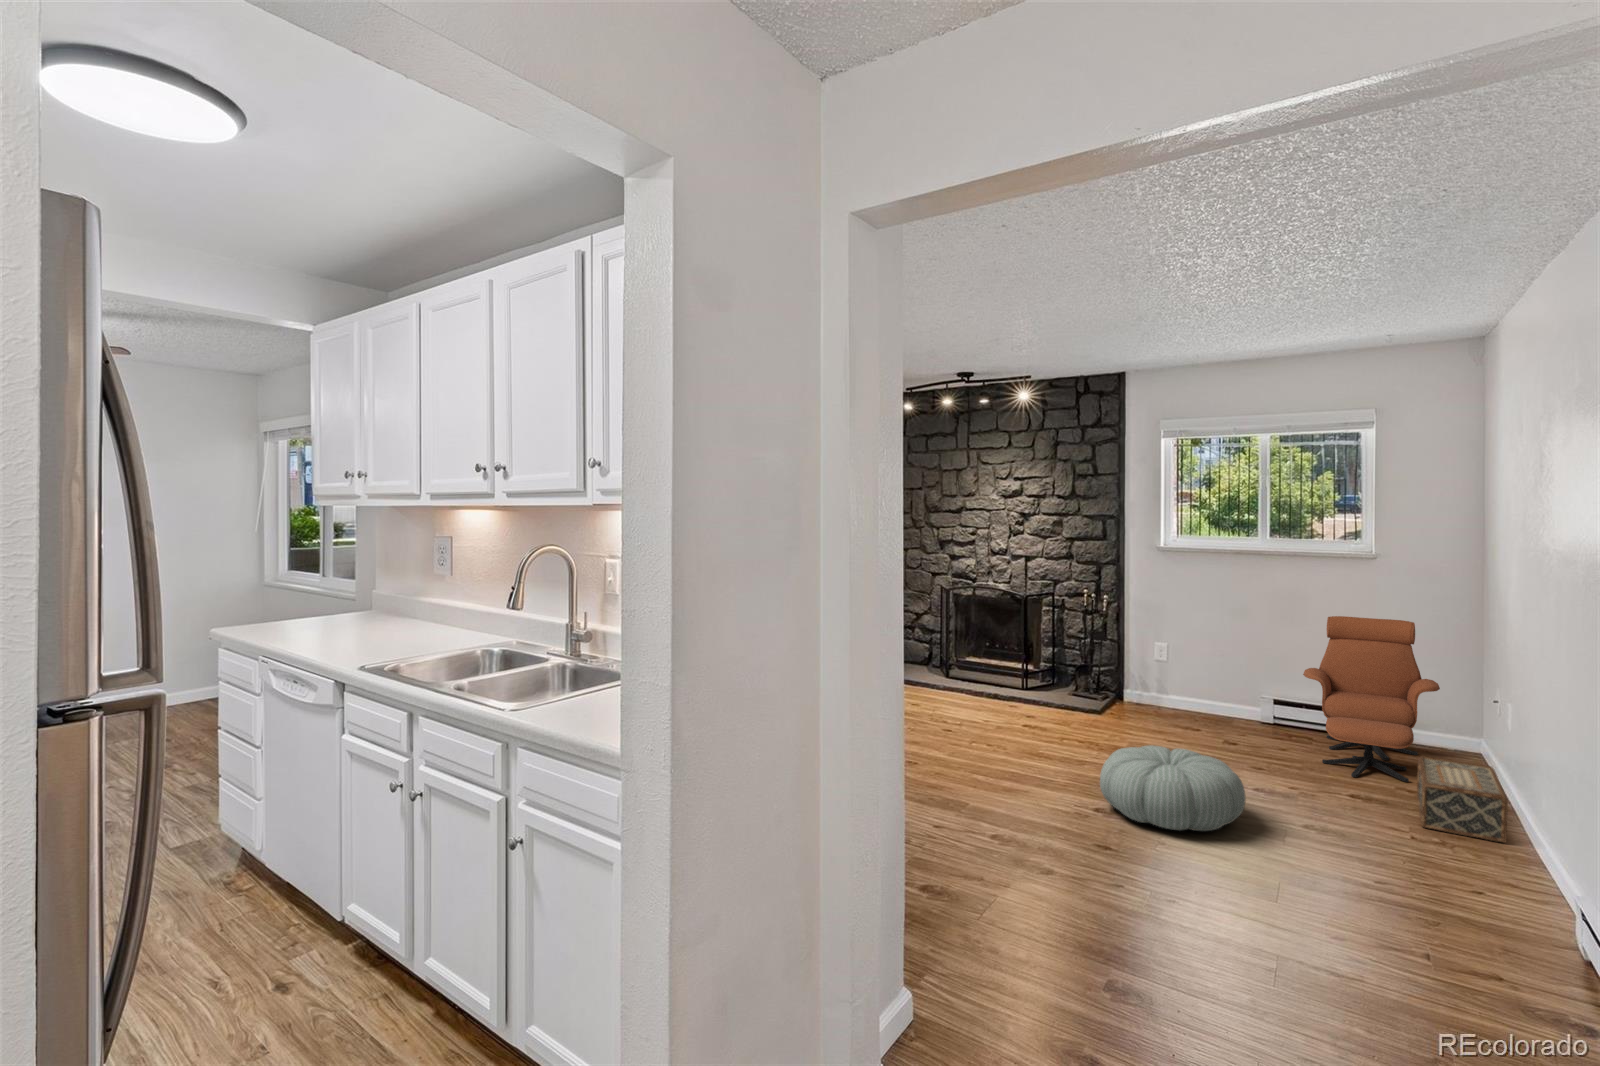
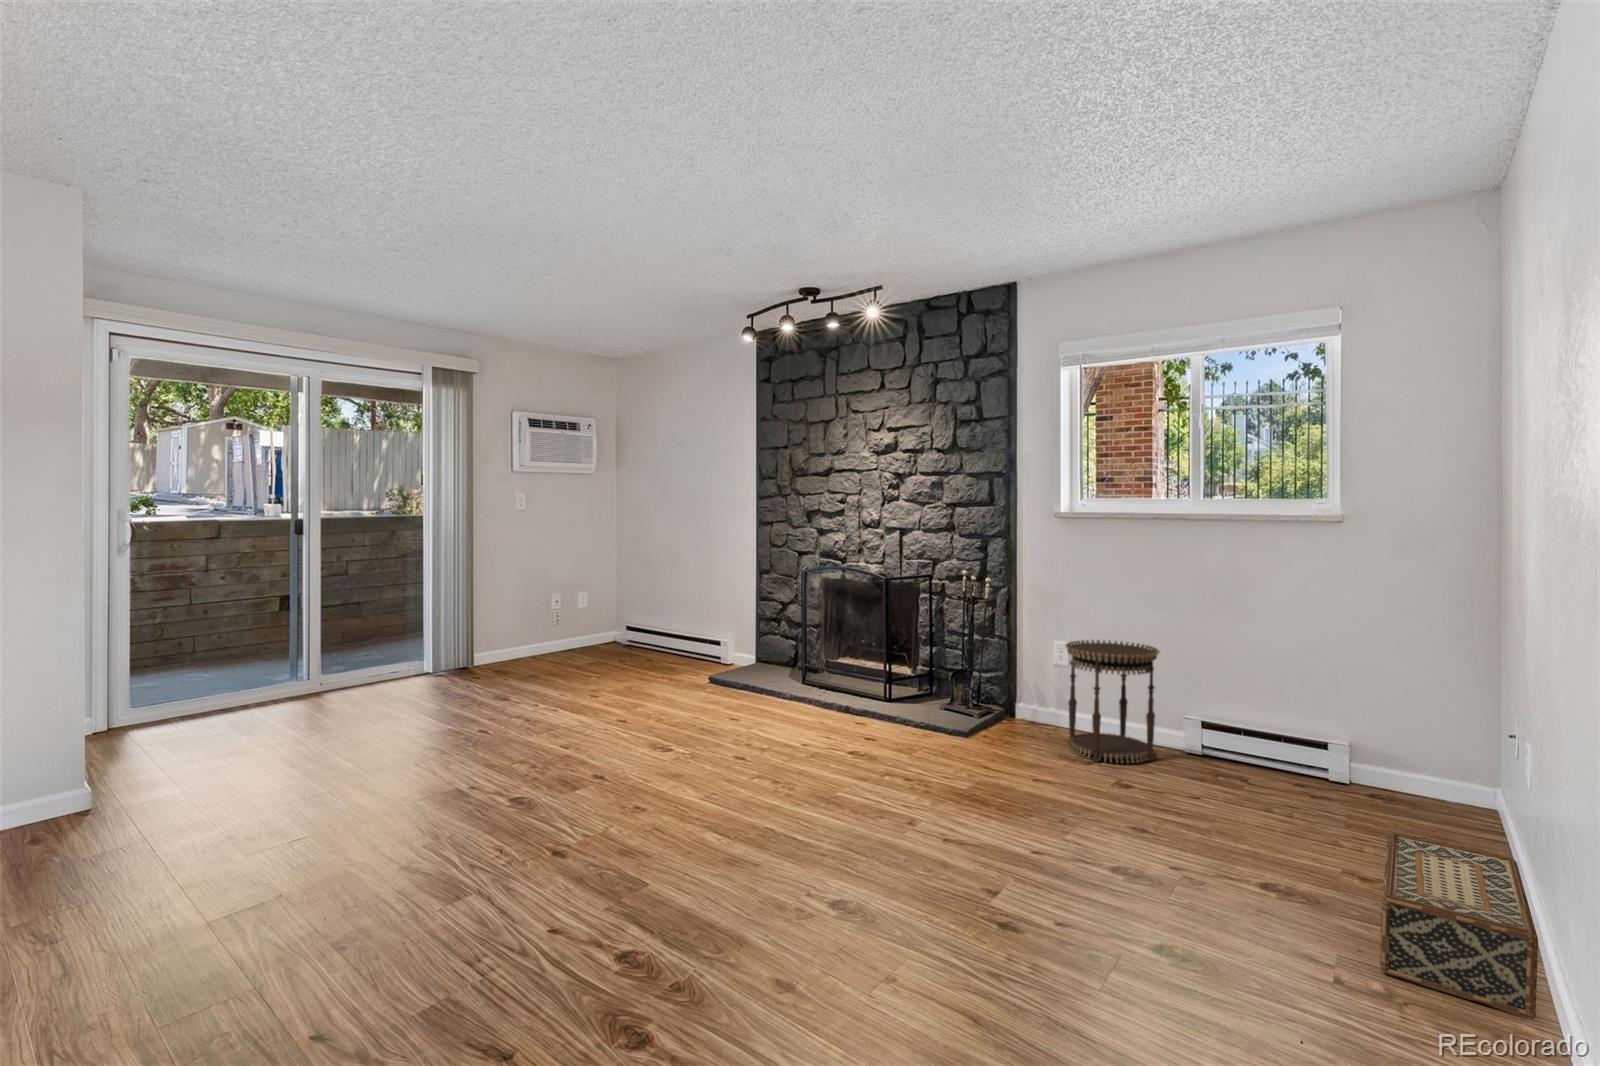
lounge chair: present [1303,616,1440,782] -> none [1237,605,1437,866]
side table: none [1174,642,1244,729] -> present [1065,640,1159,763]
pouf: present [1100,745,1246,831] -> none [845,808,1068,976]

